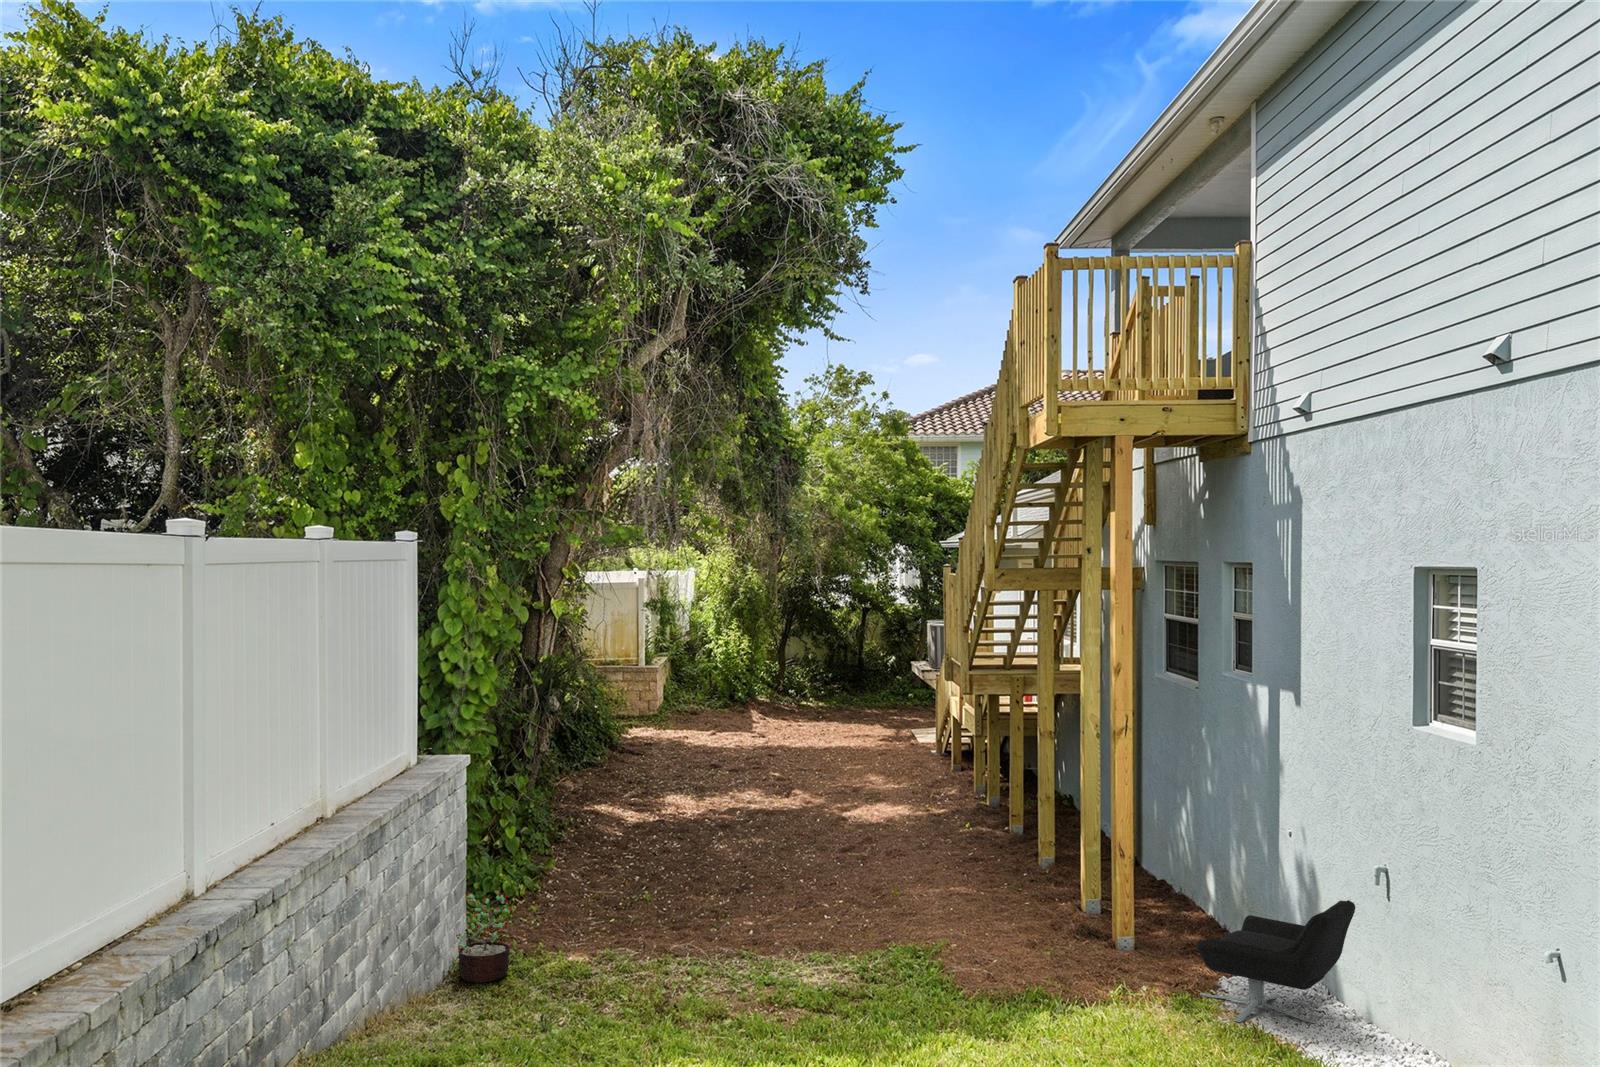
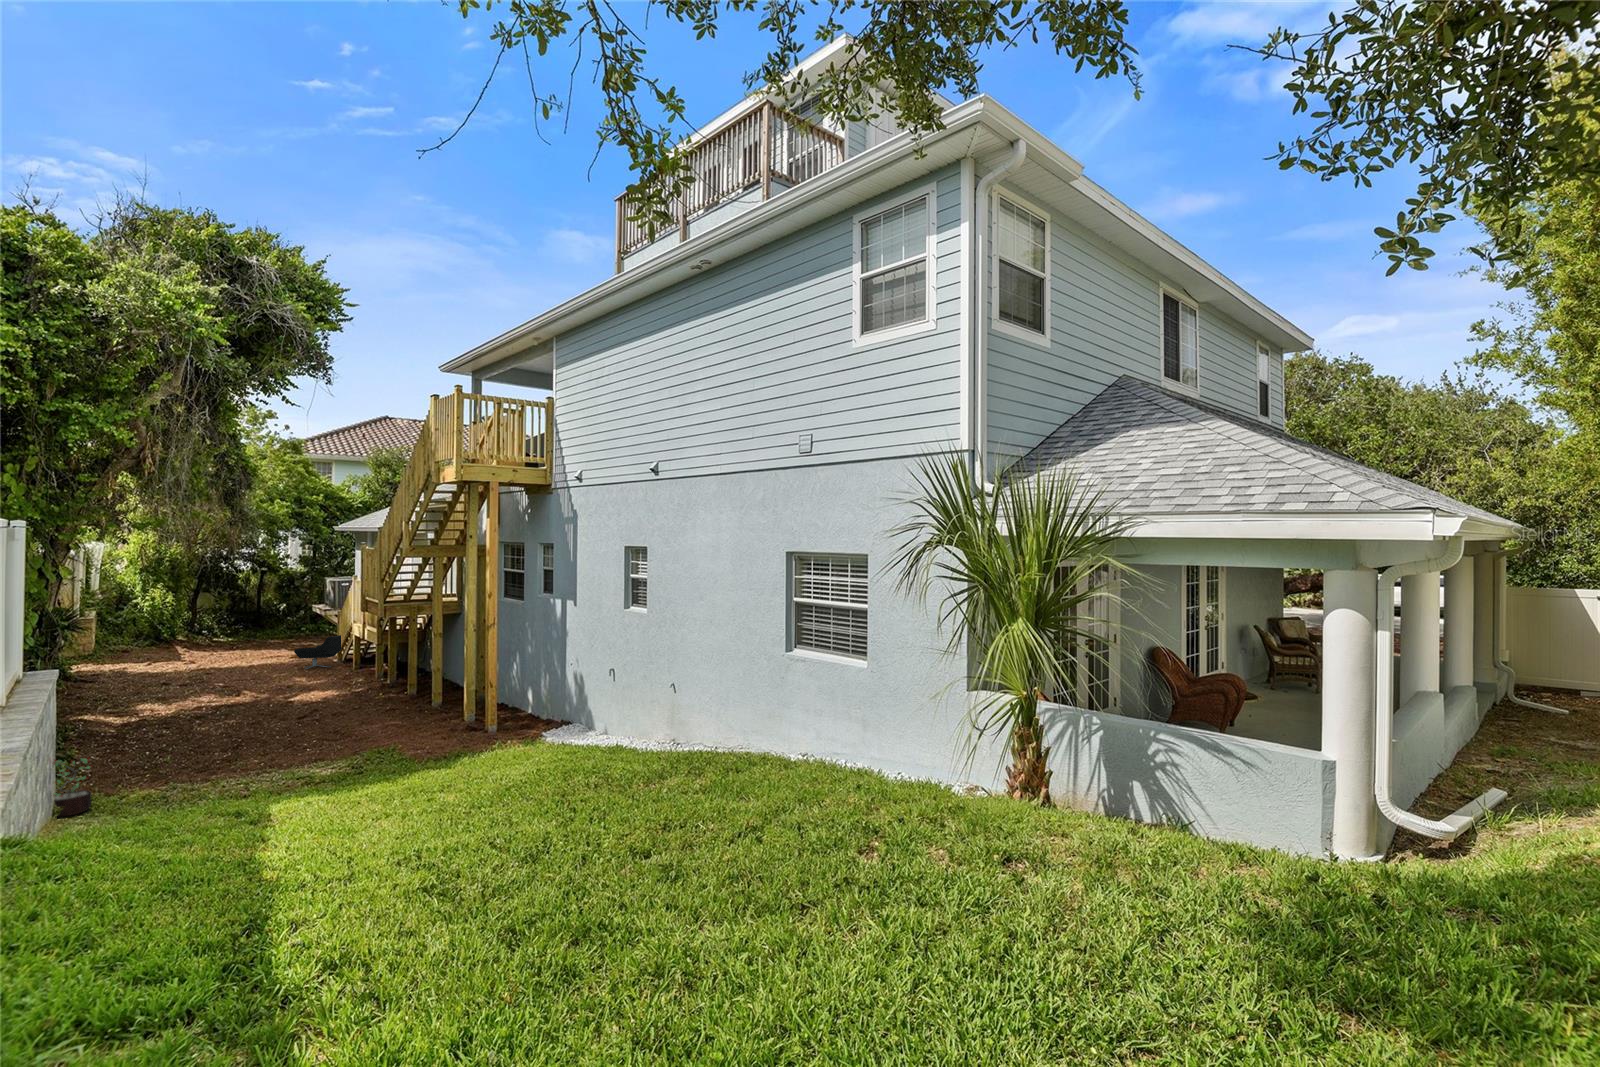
lounge chair: present [1197,900,1355,1024] -> present [294,635,342,669]

